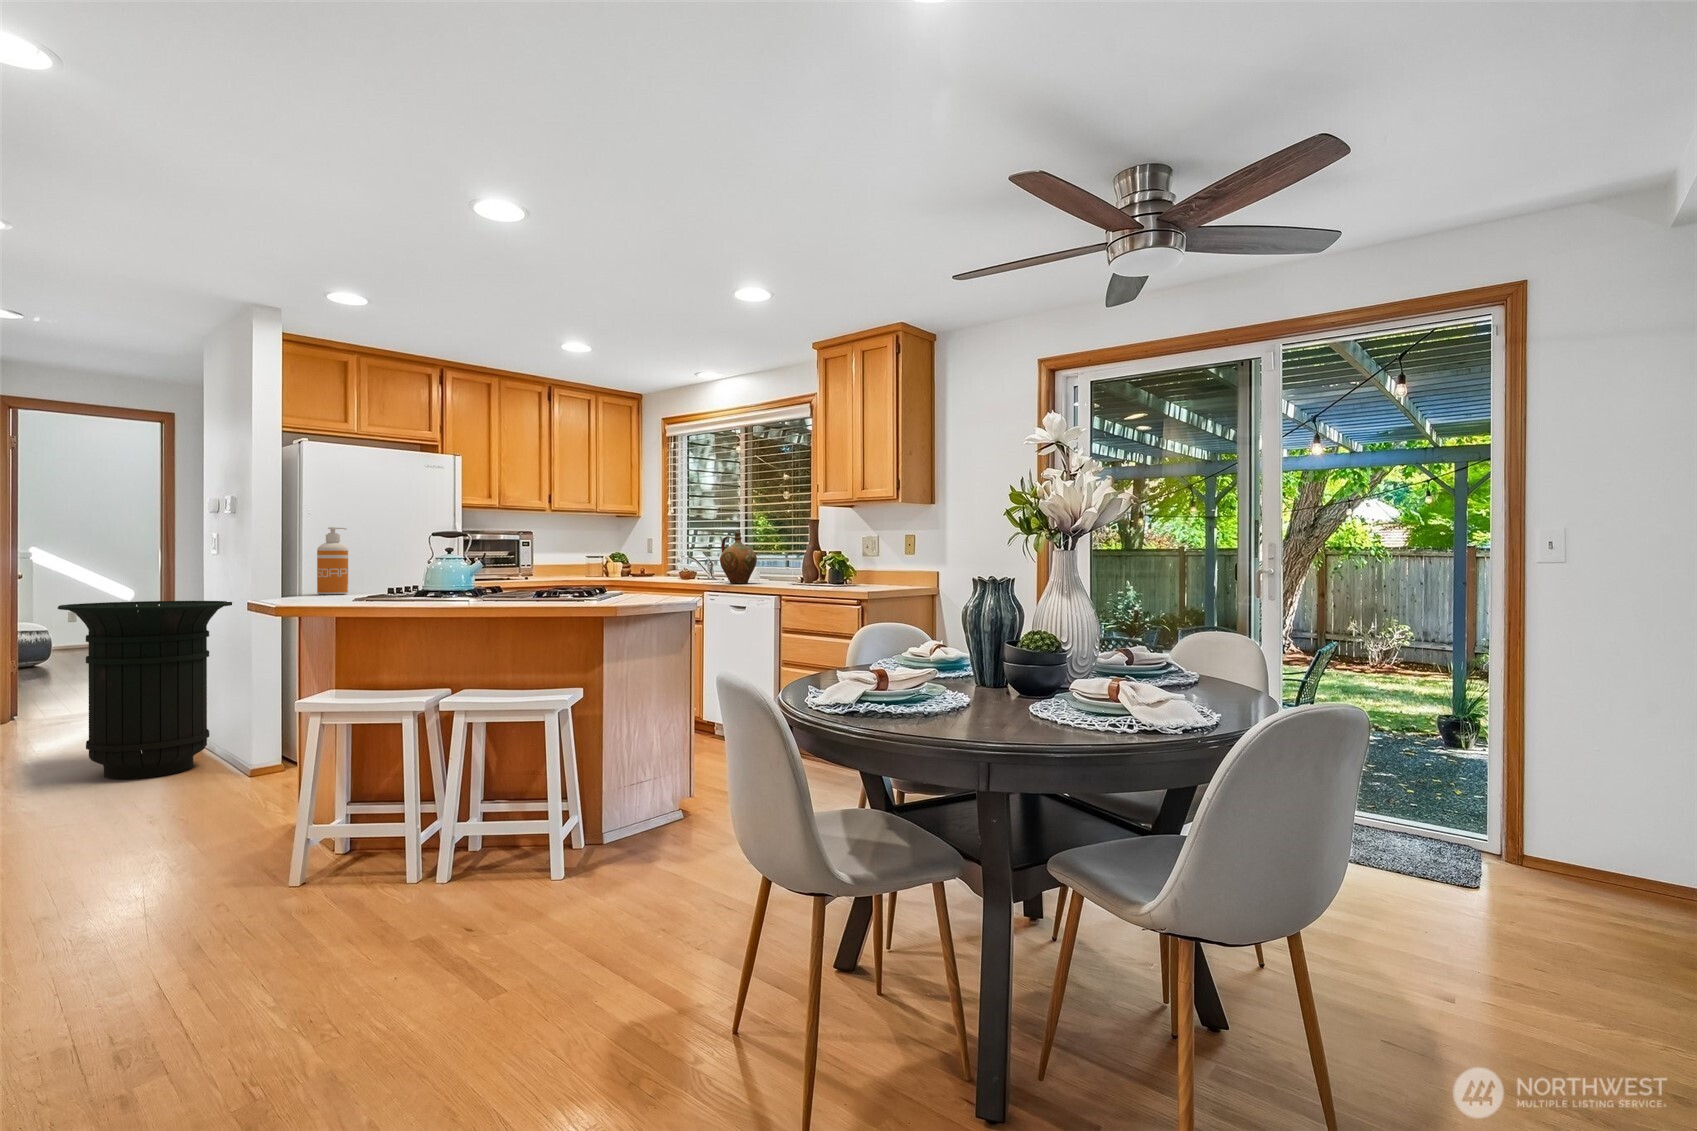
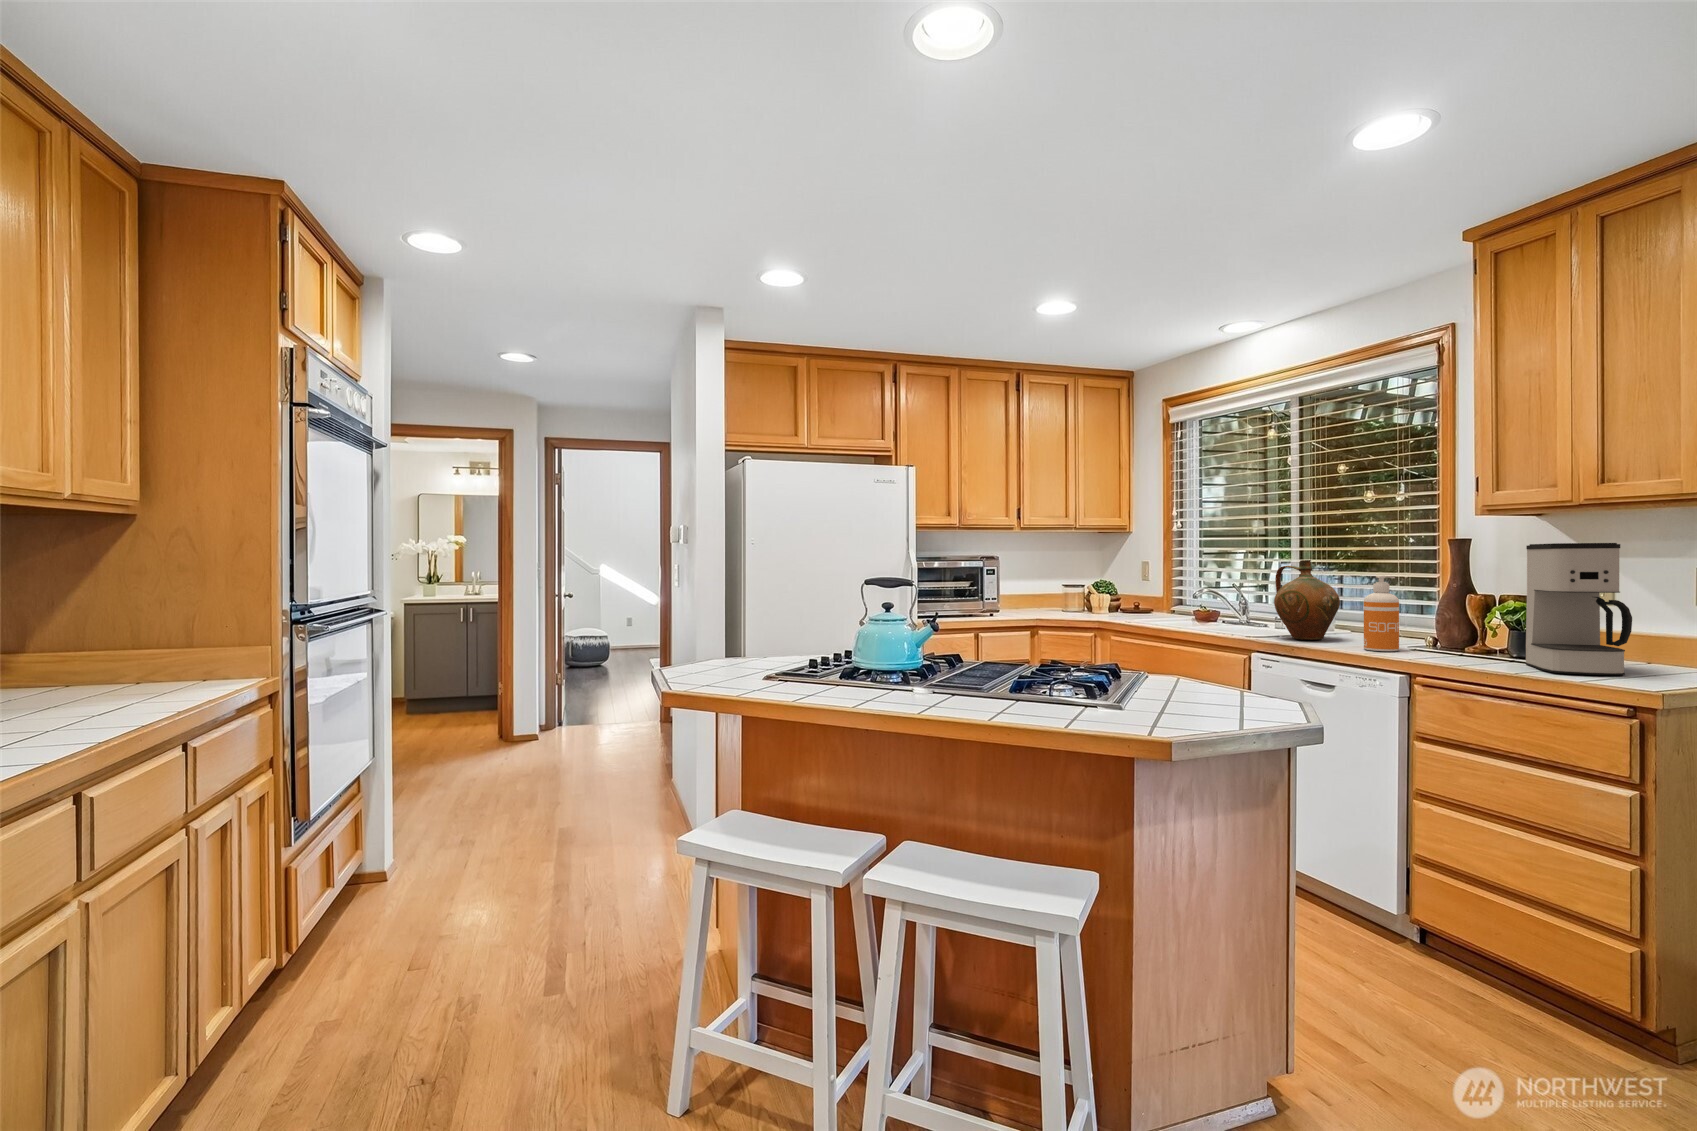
coffee maker: none [833,520,873,588] -> present [1525,543,1632,675]
soap dispenser: present [317,527,348,594] -> present [1364,576,1399,651]
trash can: present [58,601,232,779] -> none [517,641,675,844]

